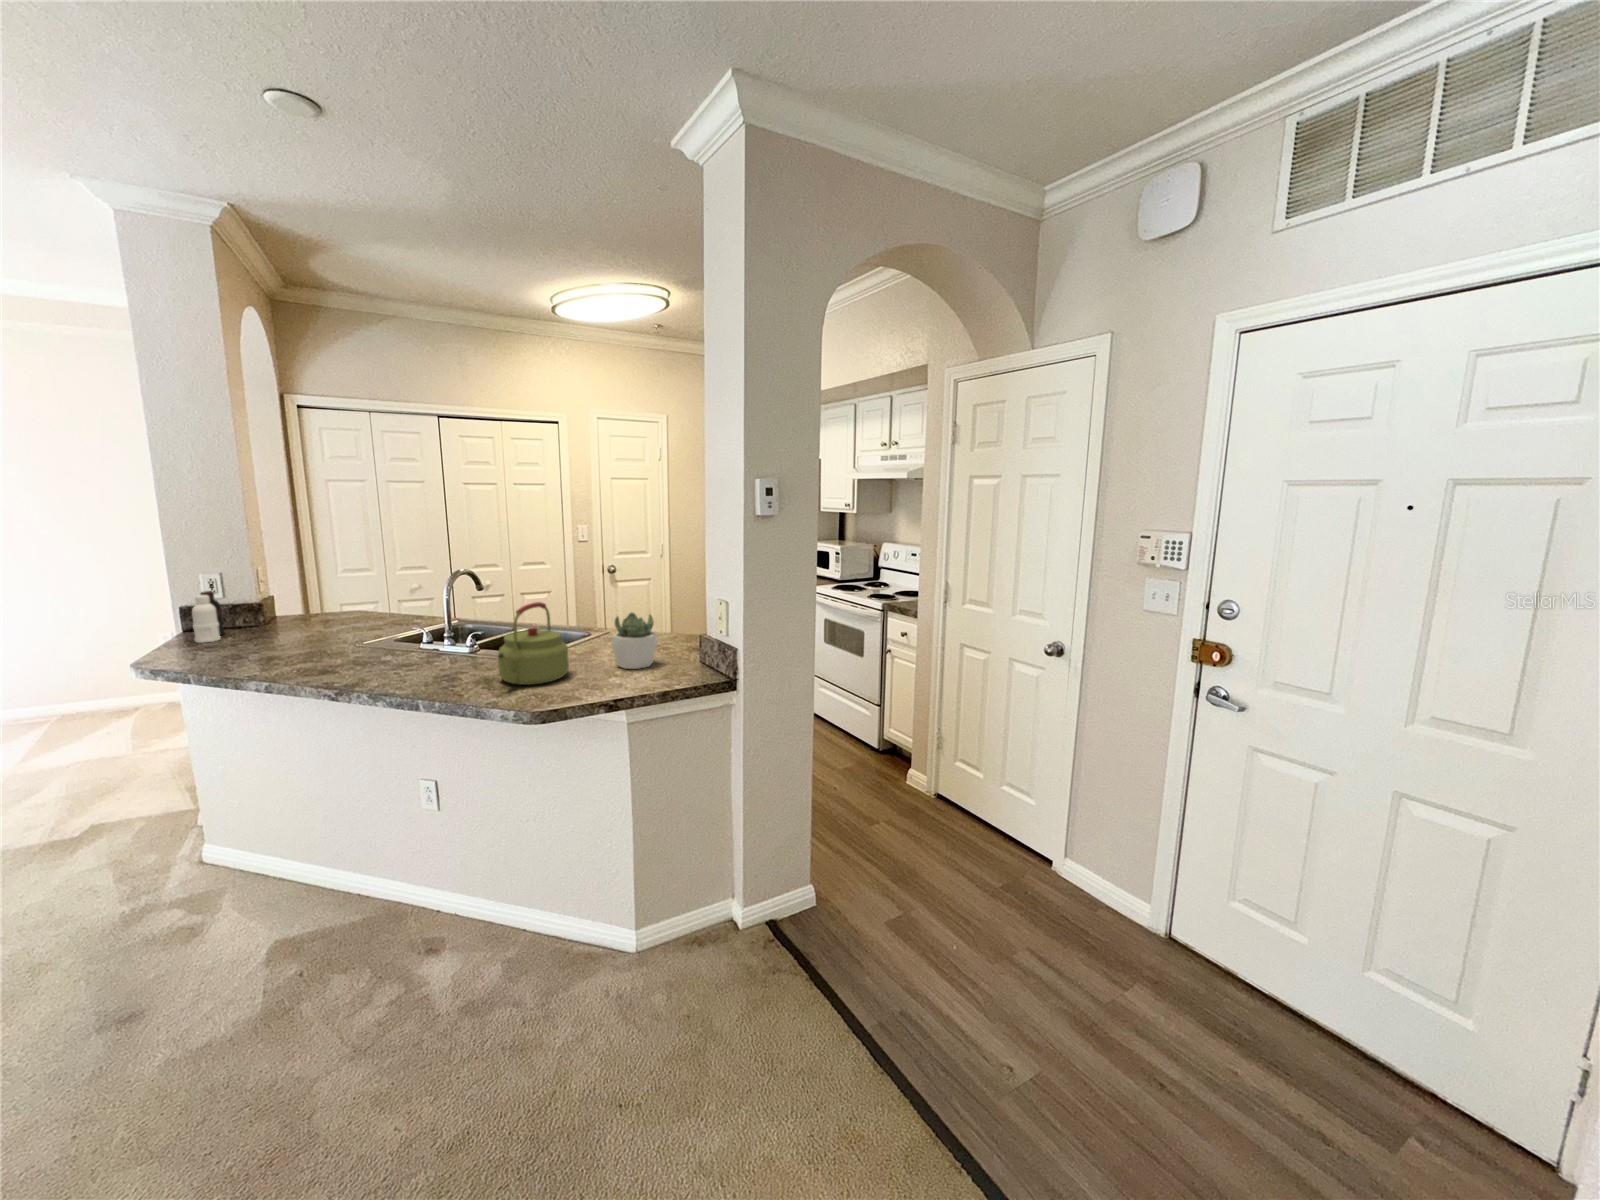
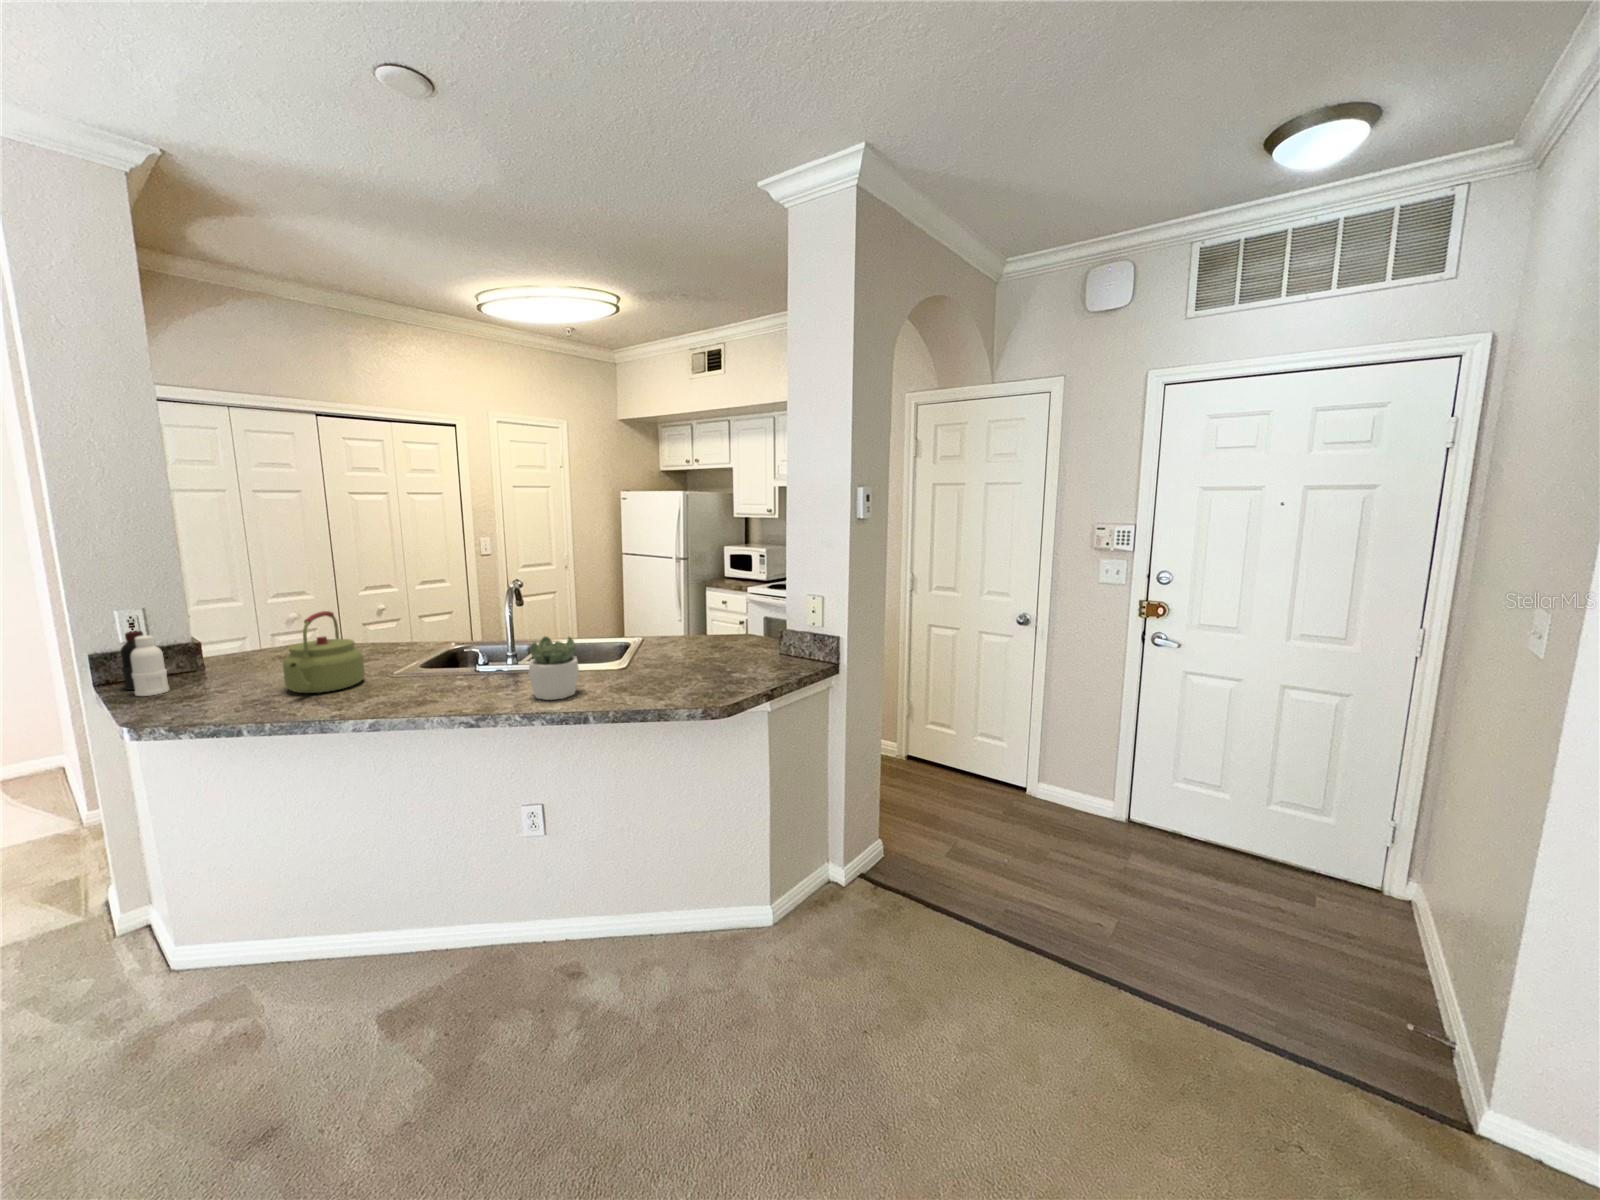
kettle: present [498,602,569,685] -> present [283,611,365,693]
succulent plant: present [612,613,657,669] -> present [529,636,579,700]

